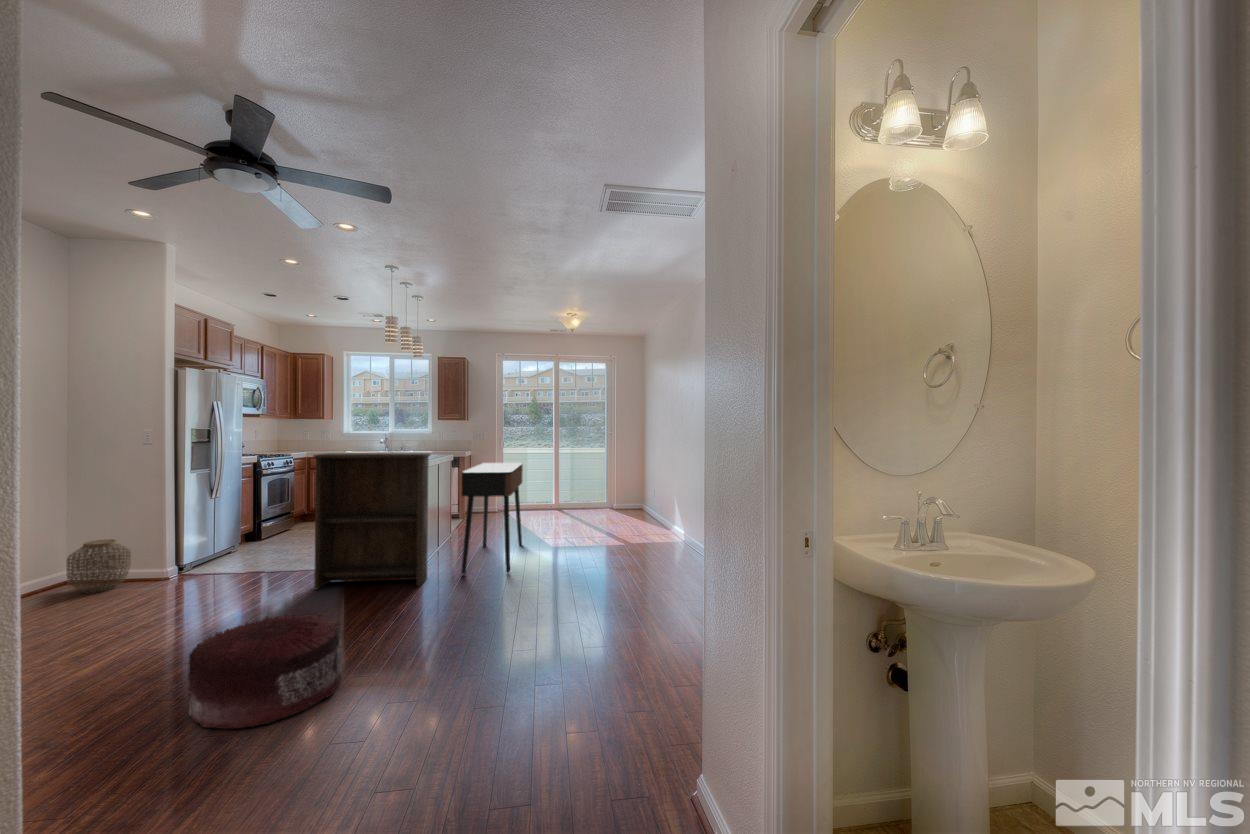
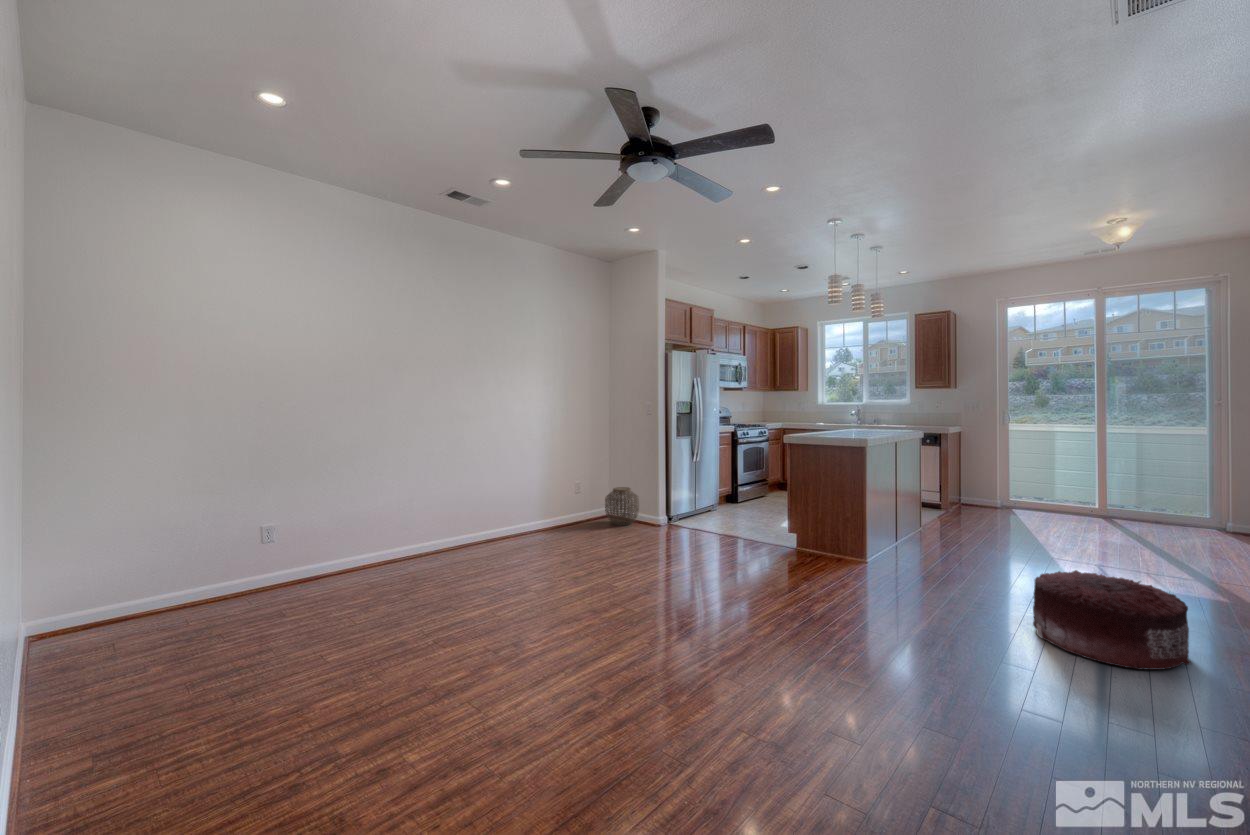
bookshelf: present [313,453,431,589] -> none [748,427,868,585]
console table: present [461,463,523,574] -> none [907,445,1017,597]
pouf: present [188,614,342,729] -> present [1033,570,1191,670]

